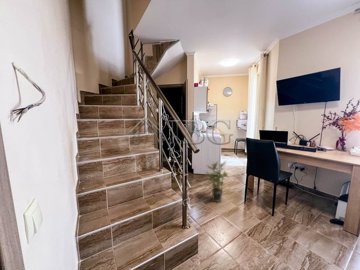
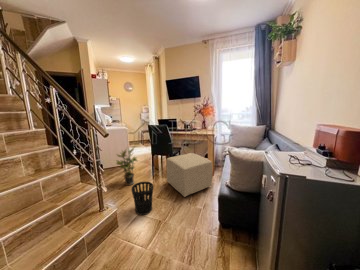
ottoman: none [263,184,351,250] -> present [166,153,212,197]
wastebasket: none [217,205,244,248] -> present [132,182,154,215]

